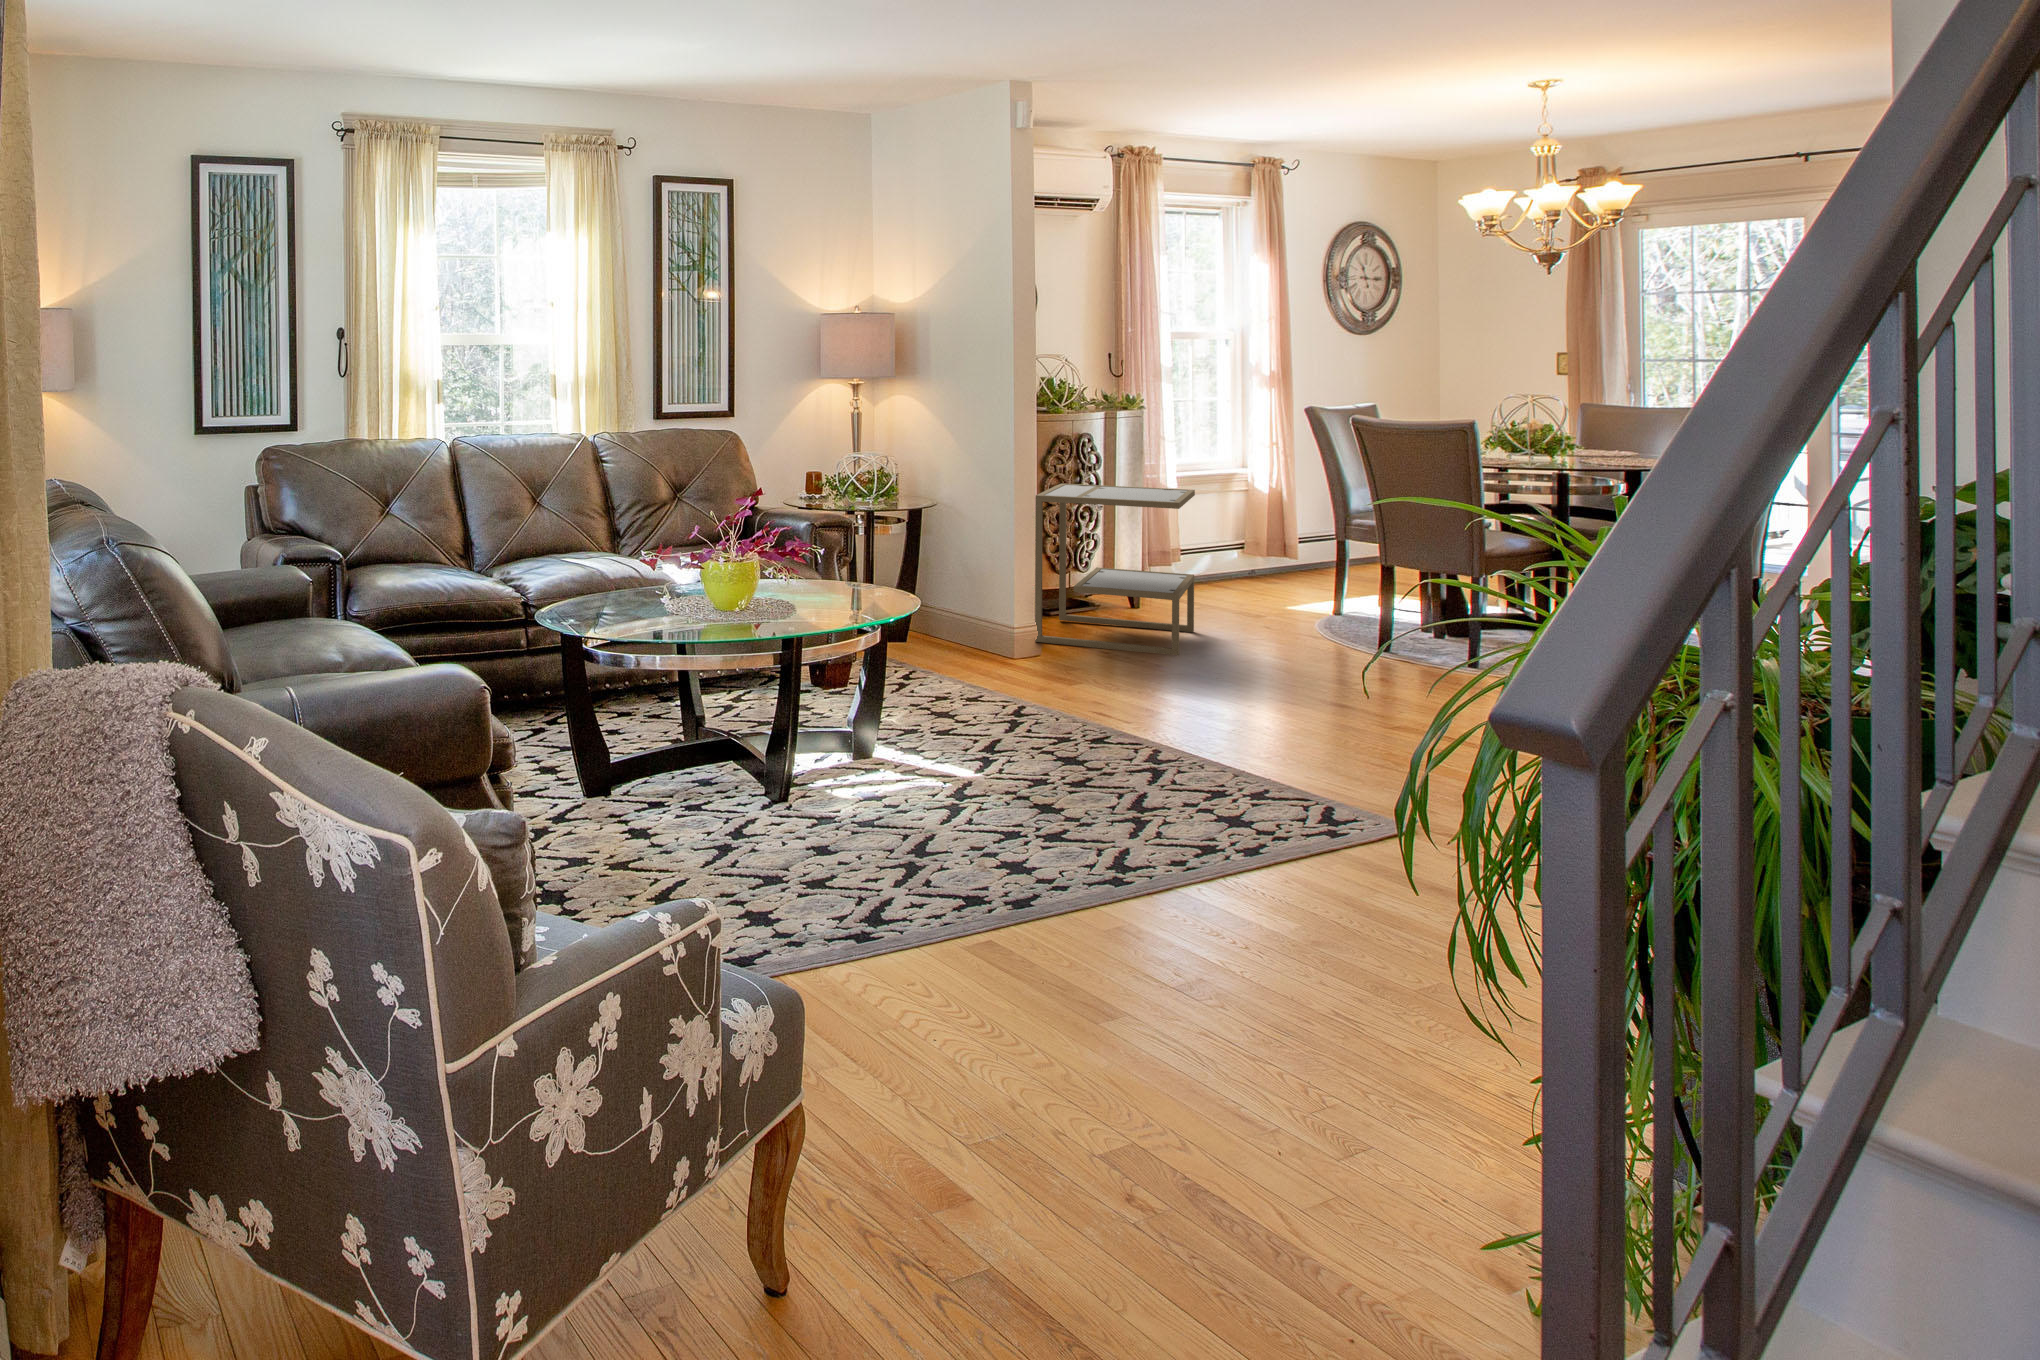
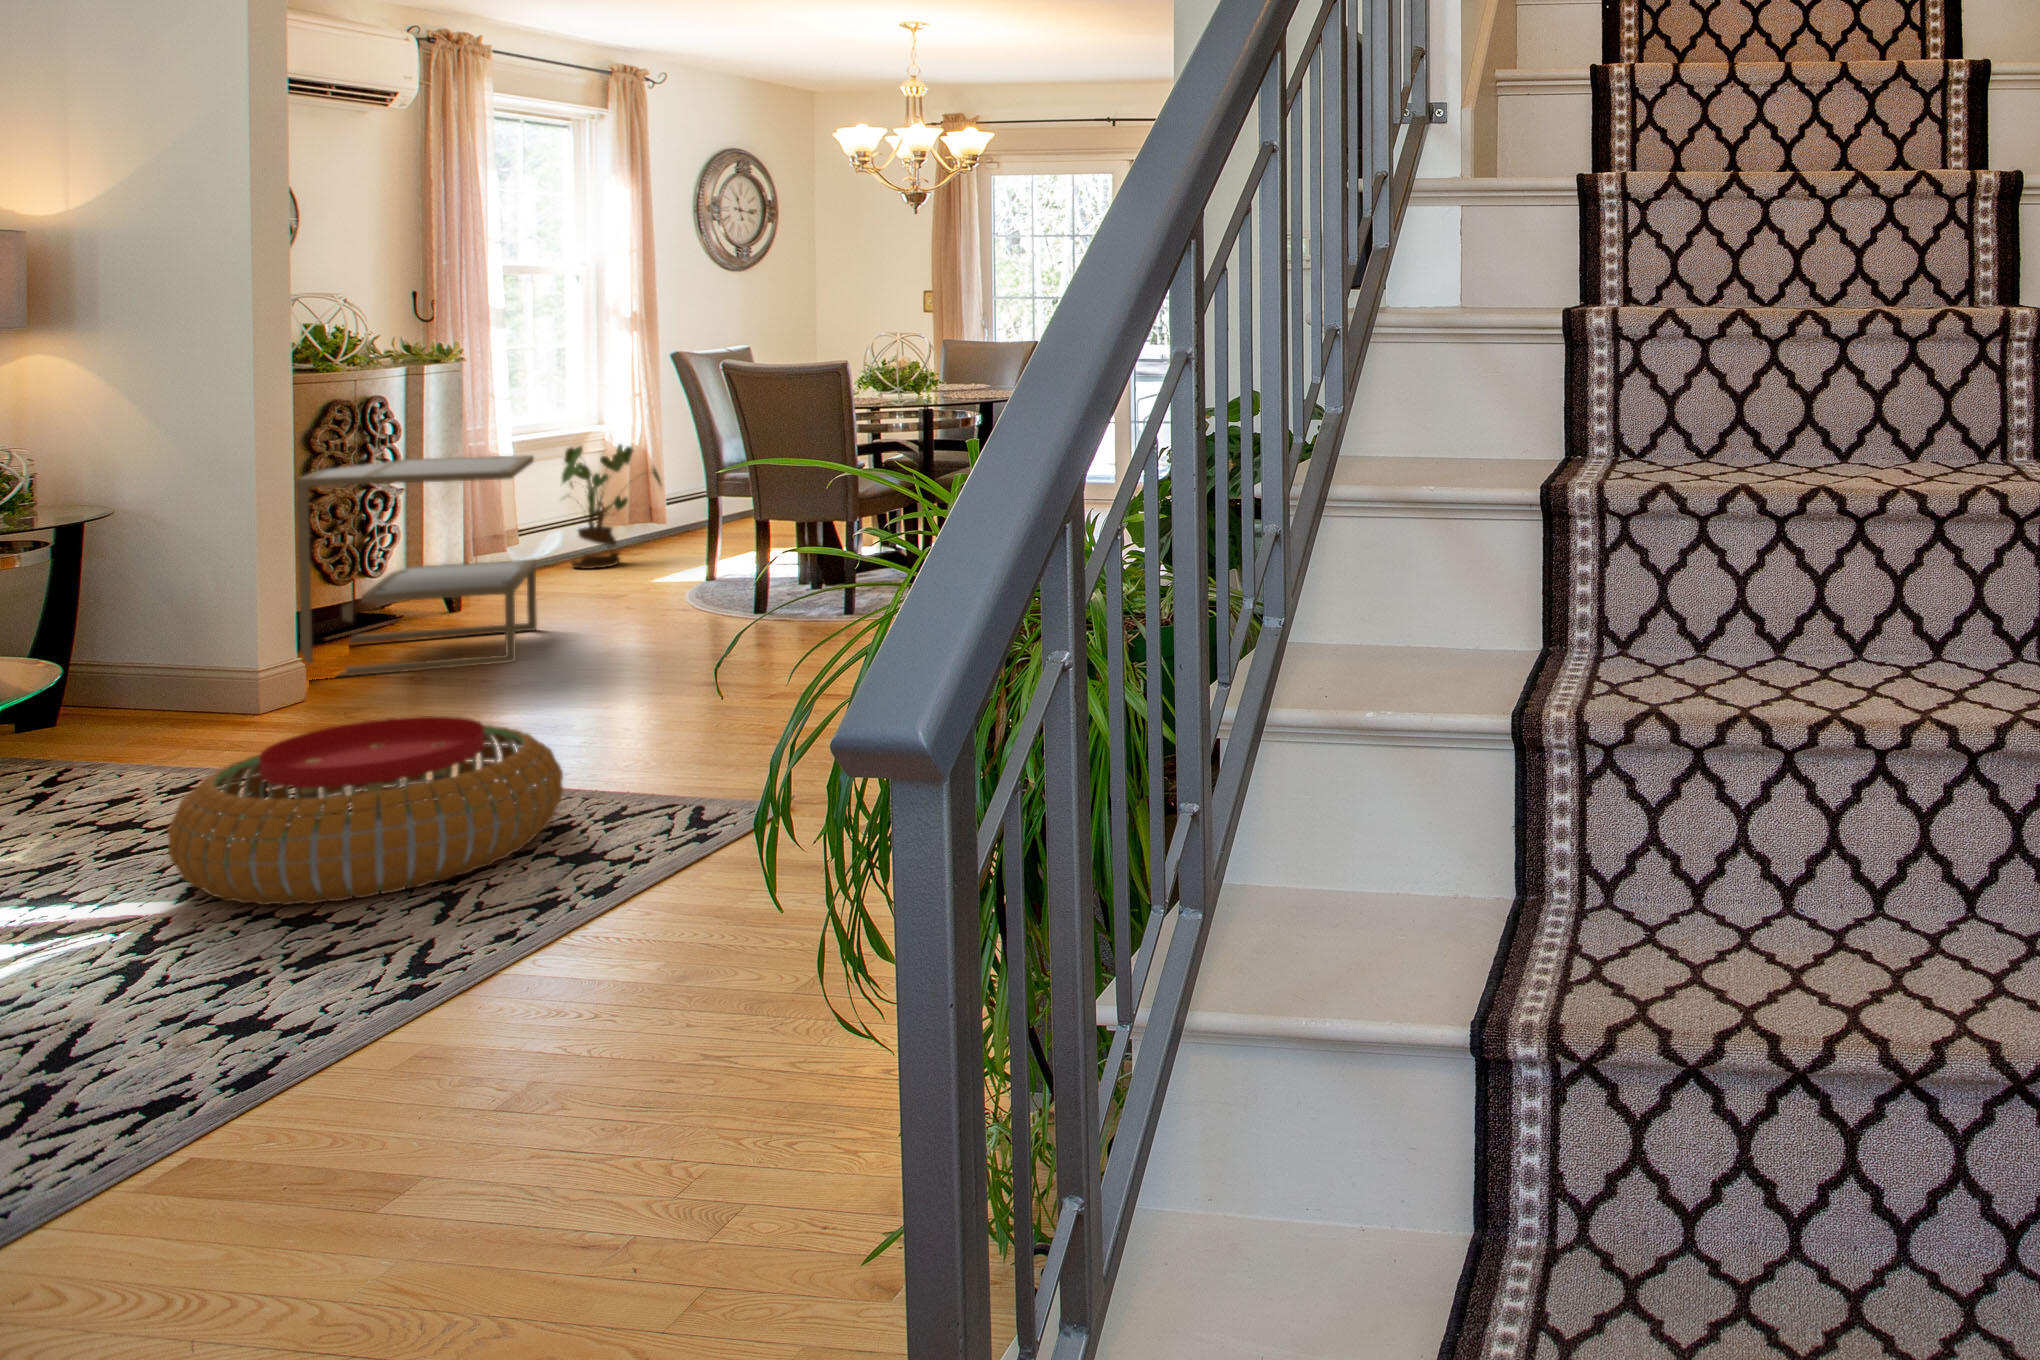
house plant: none [1209,482,1296,587] -> present [562,444,661,569]
pouf: none [972,680,1220,809] -> present [168,716,563,905]

